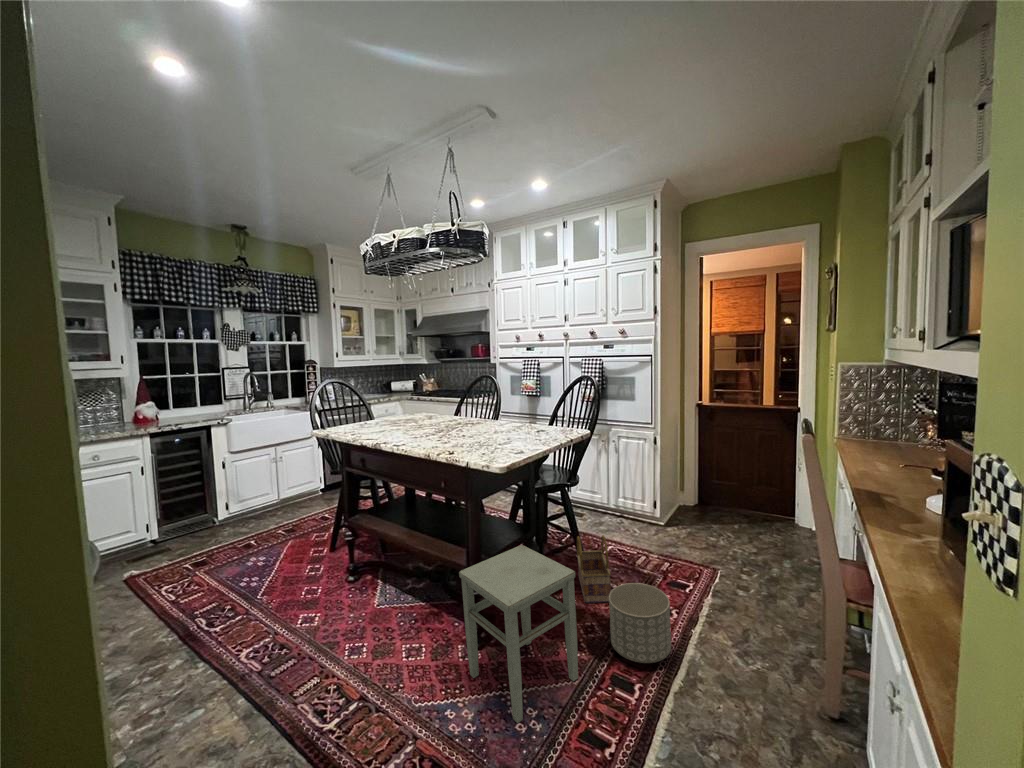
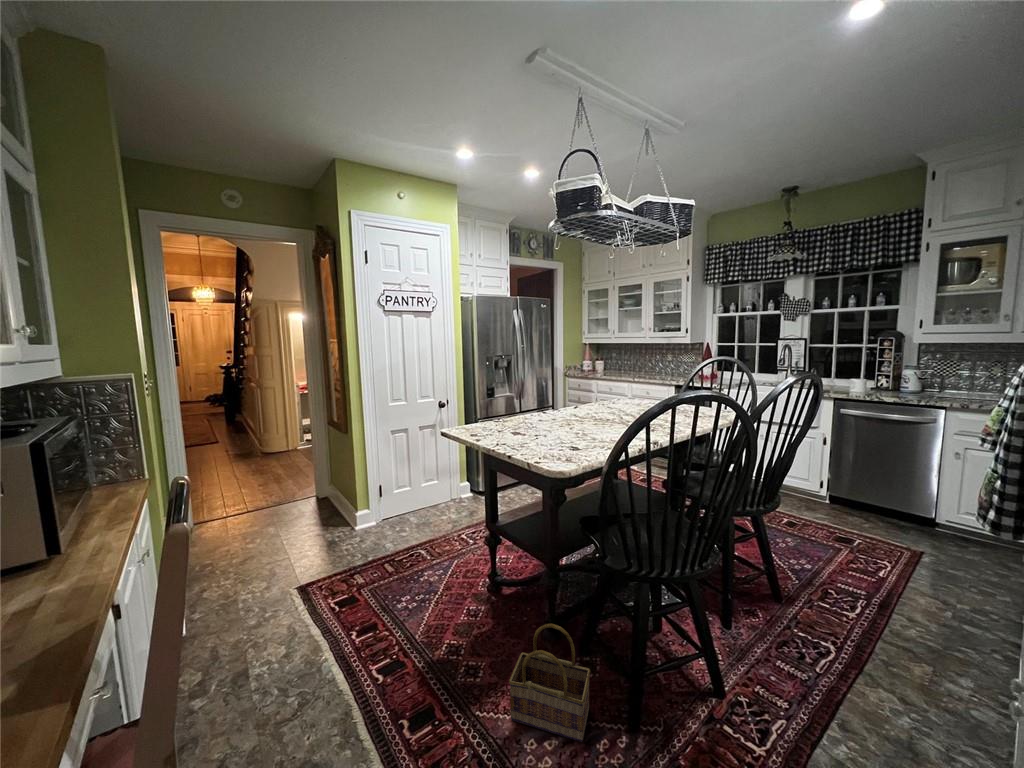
stool: present [459,545,578,723] -> none [407,506,490,641]
planter: present [609,583,671,663] -> none [375,624,448,729]

